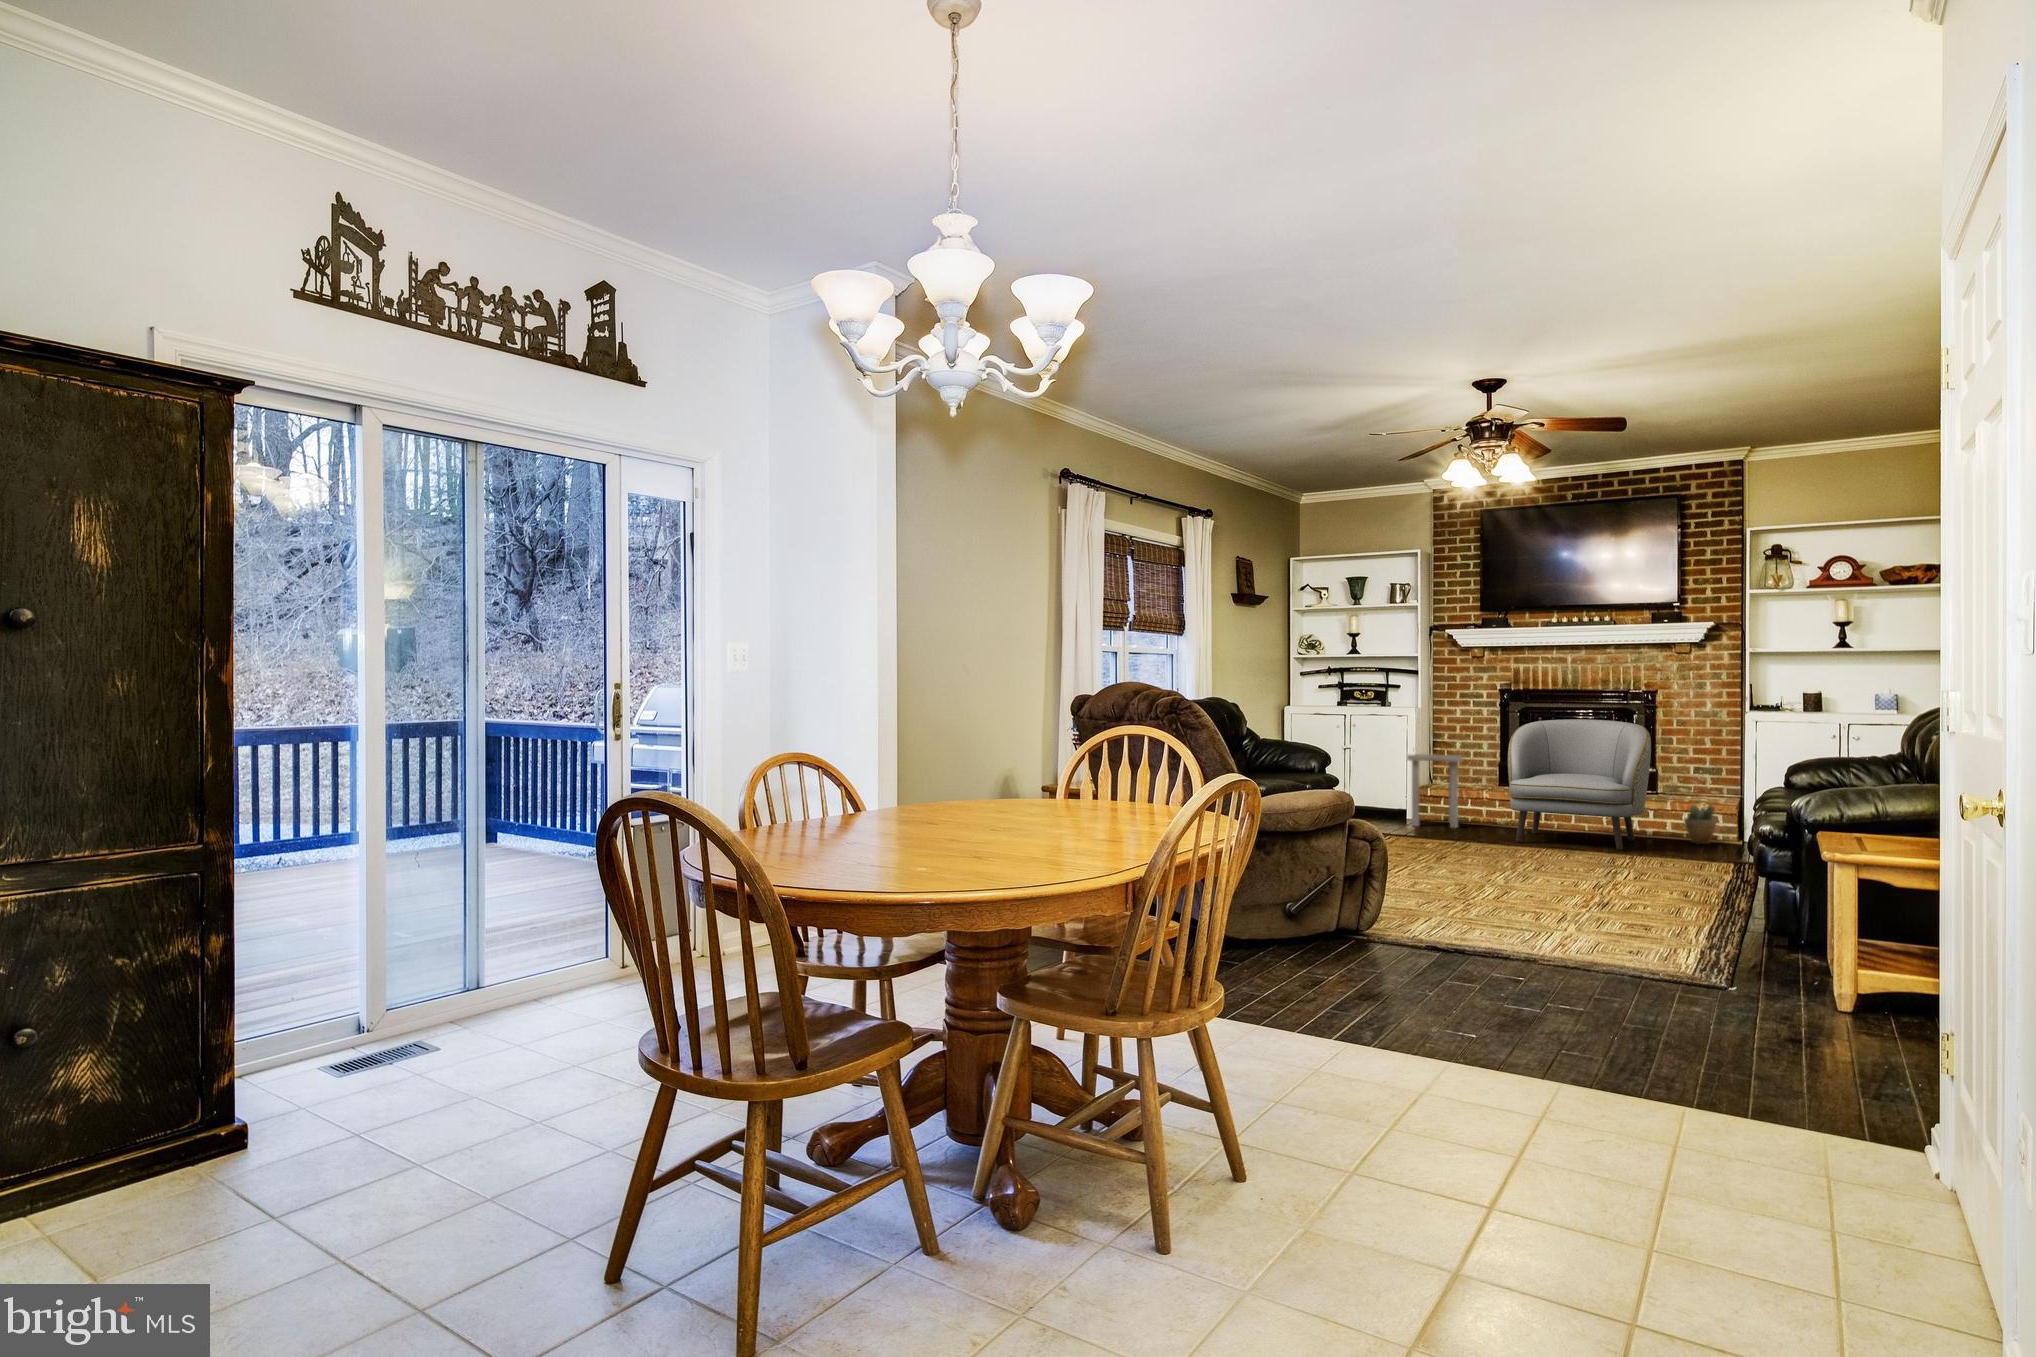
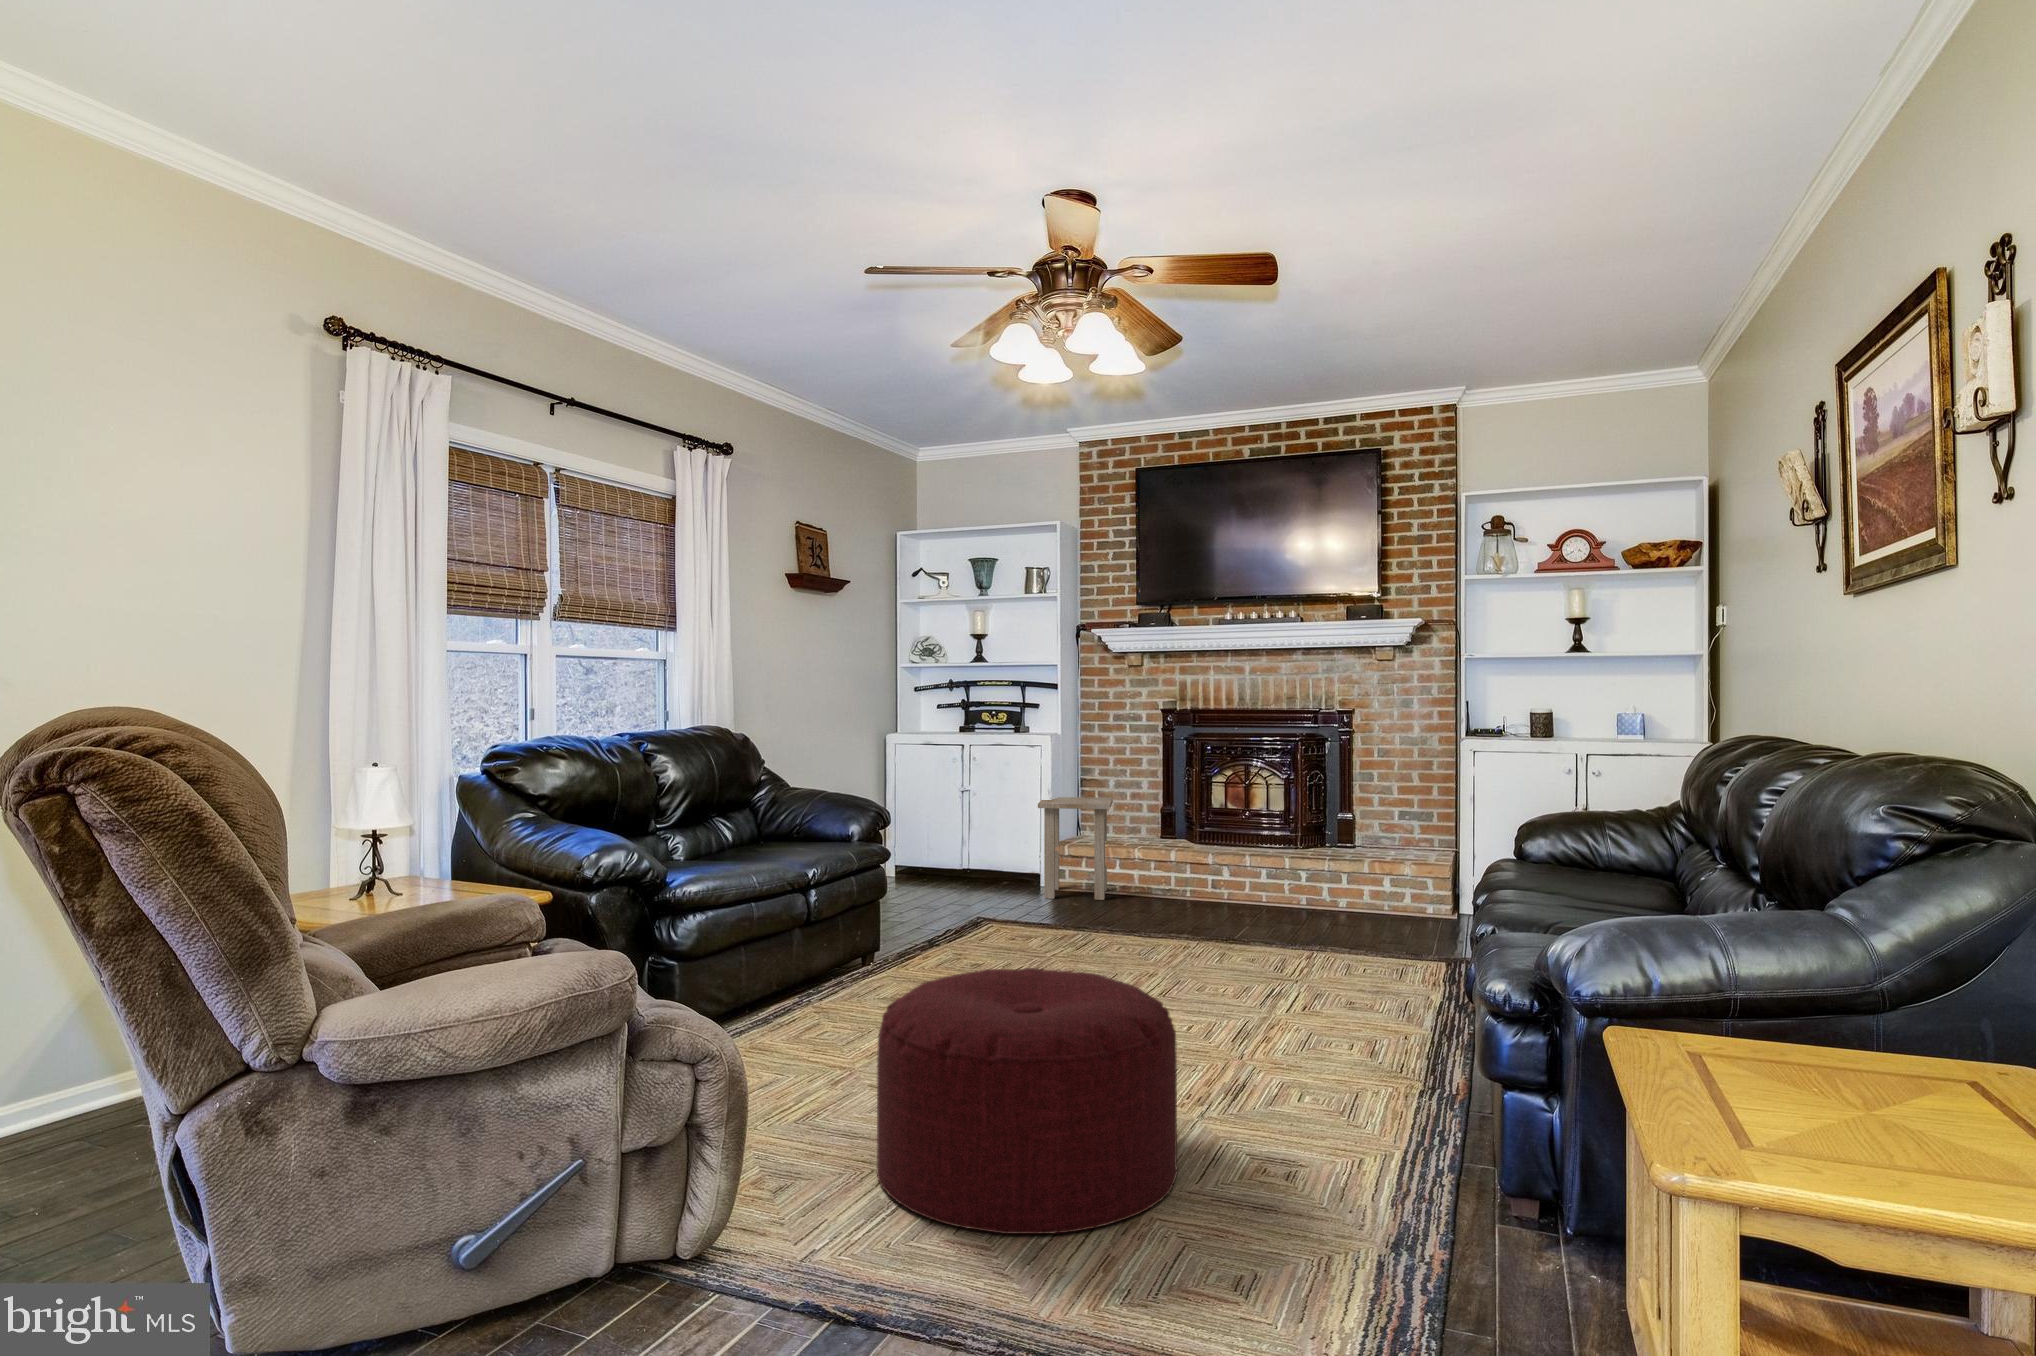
armchair: present [1508,719,1651,850] -> none [1159,750,1342,938]
potted plant: present [1684,805,1716,844] -> none [1385,867,1426,920]
ottoman: none [1411,827,1583,941] -> present [877,968,1178,1234]

